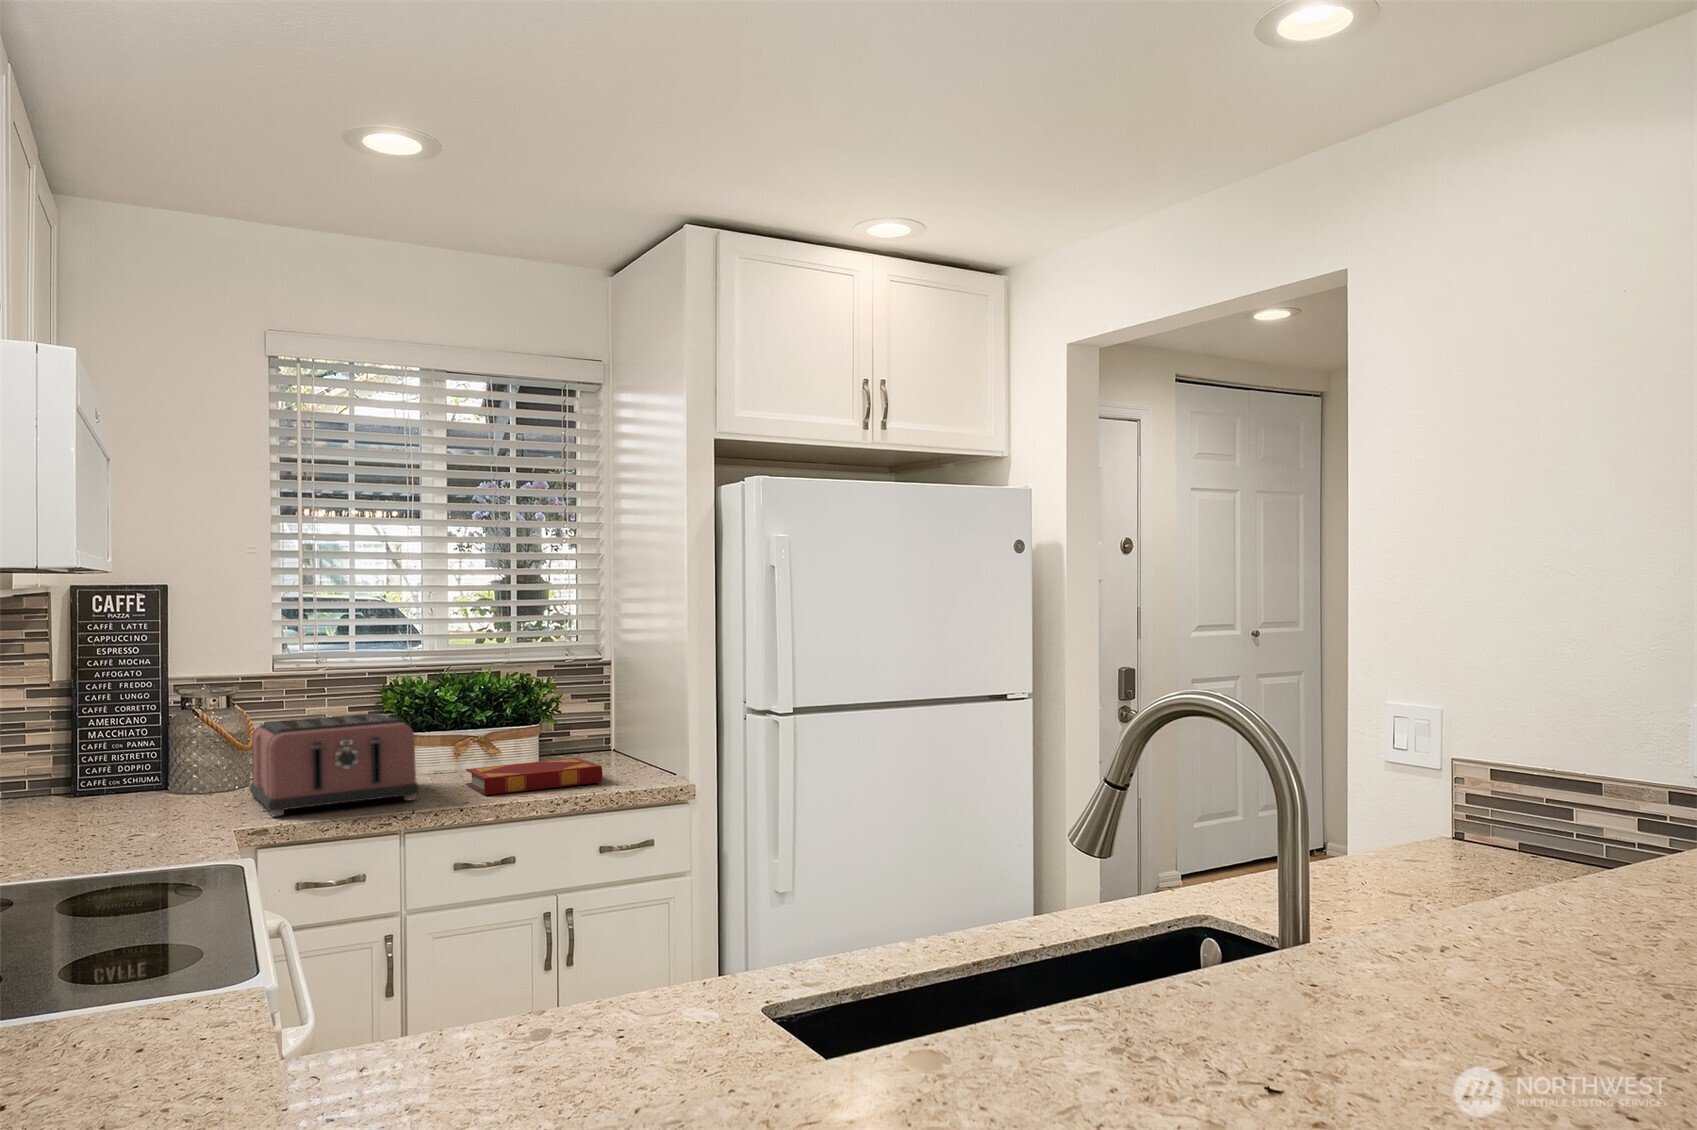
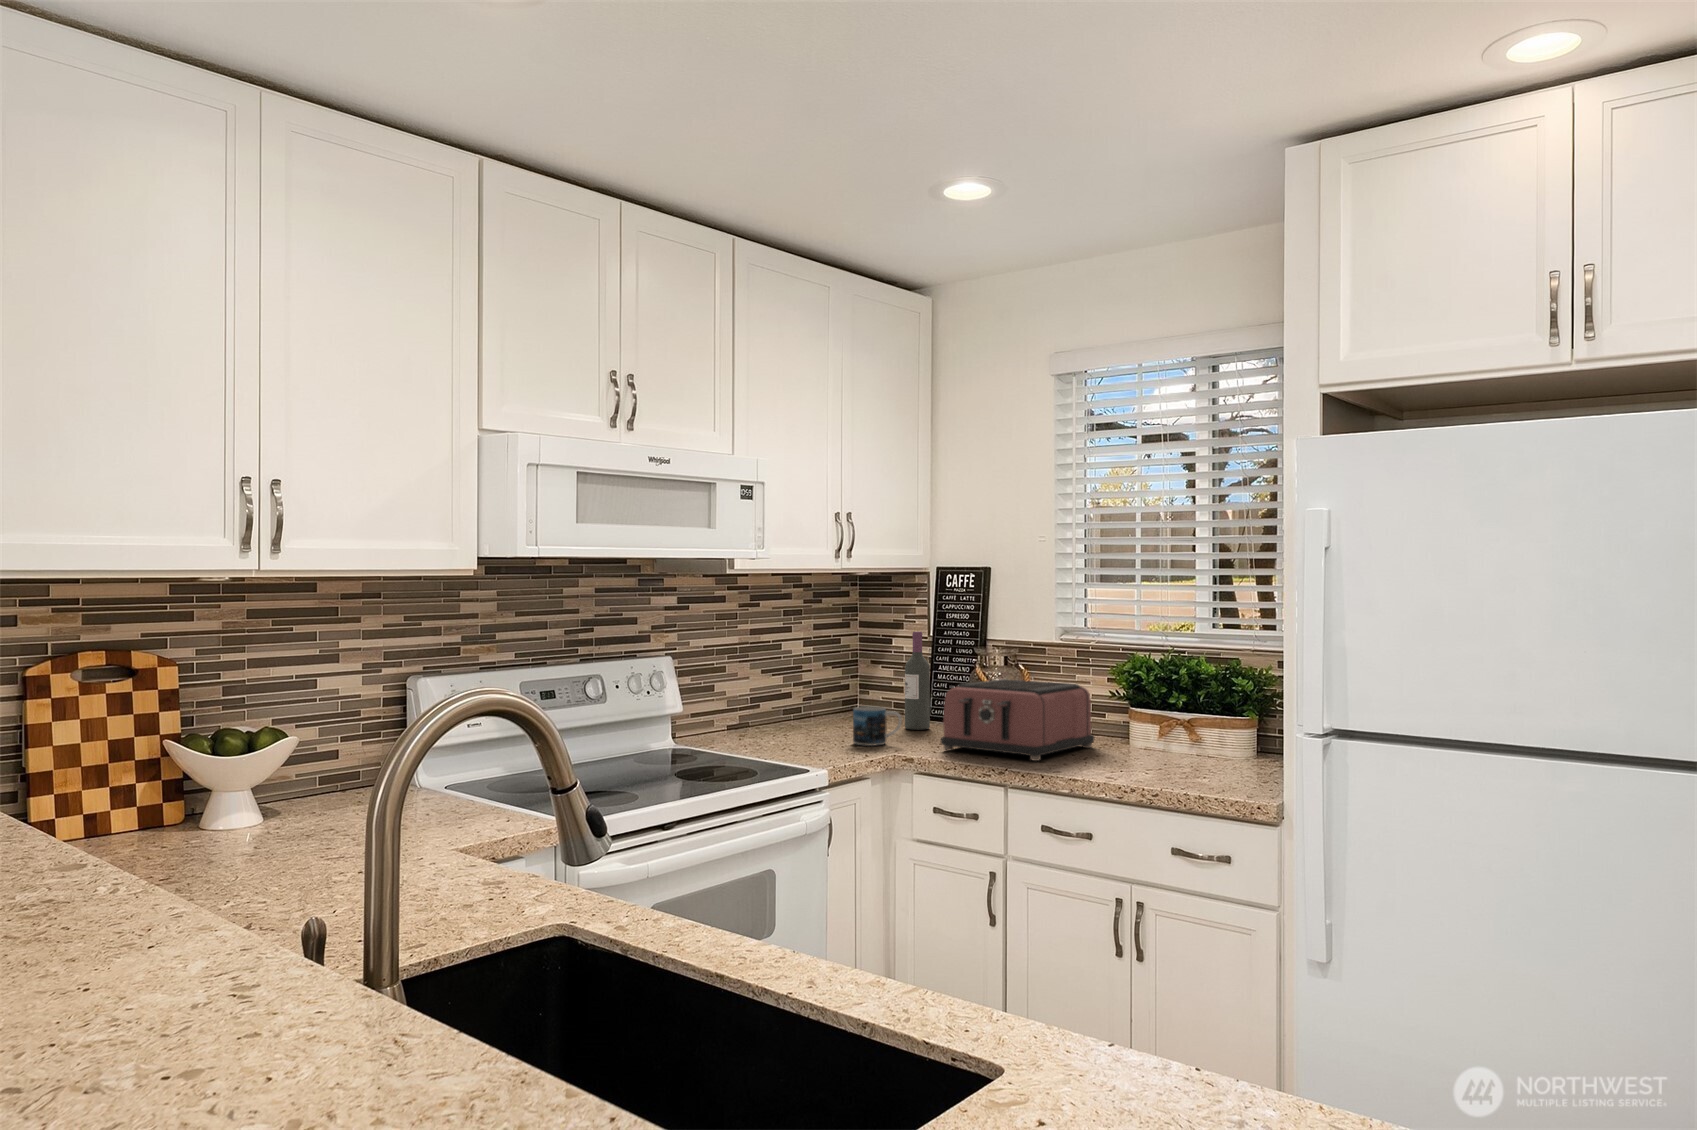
wine bottle: none [83,674,126,816] -> present [905,631,930,730]
hardback book: present [466,758,602,795] -> none [1083,747,1224,784]
mug: none [115,780,193,840] -> present [853,706,902,746]

